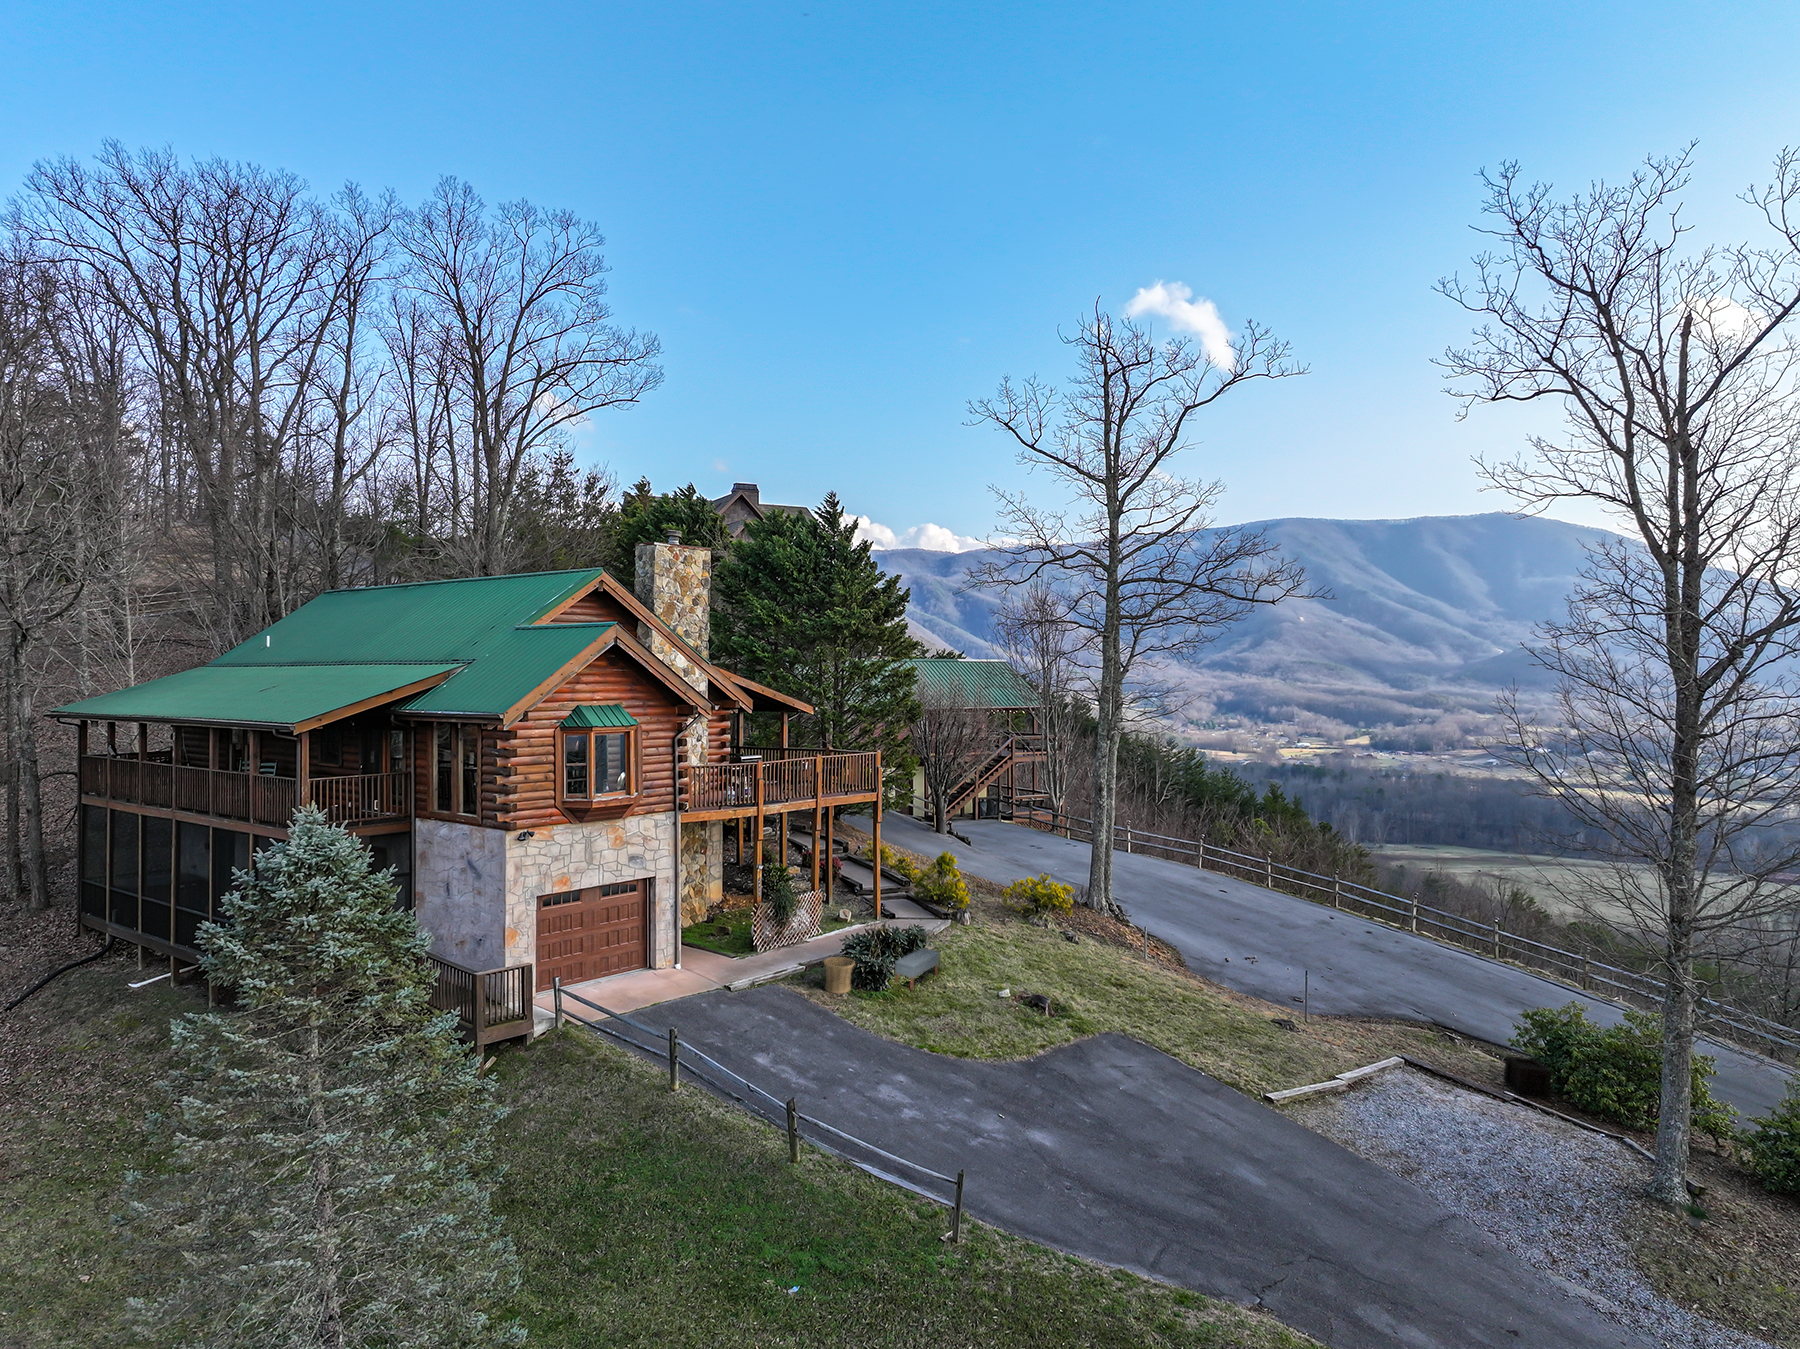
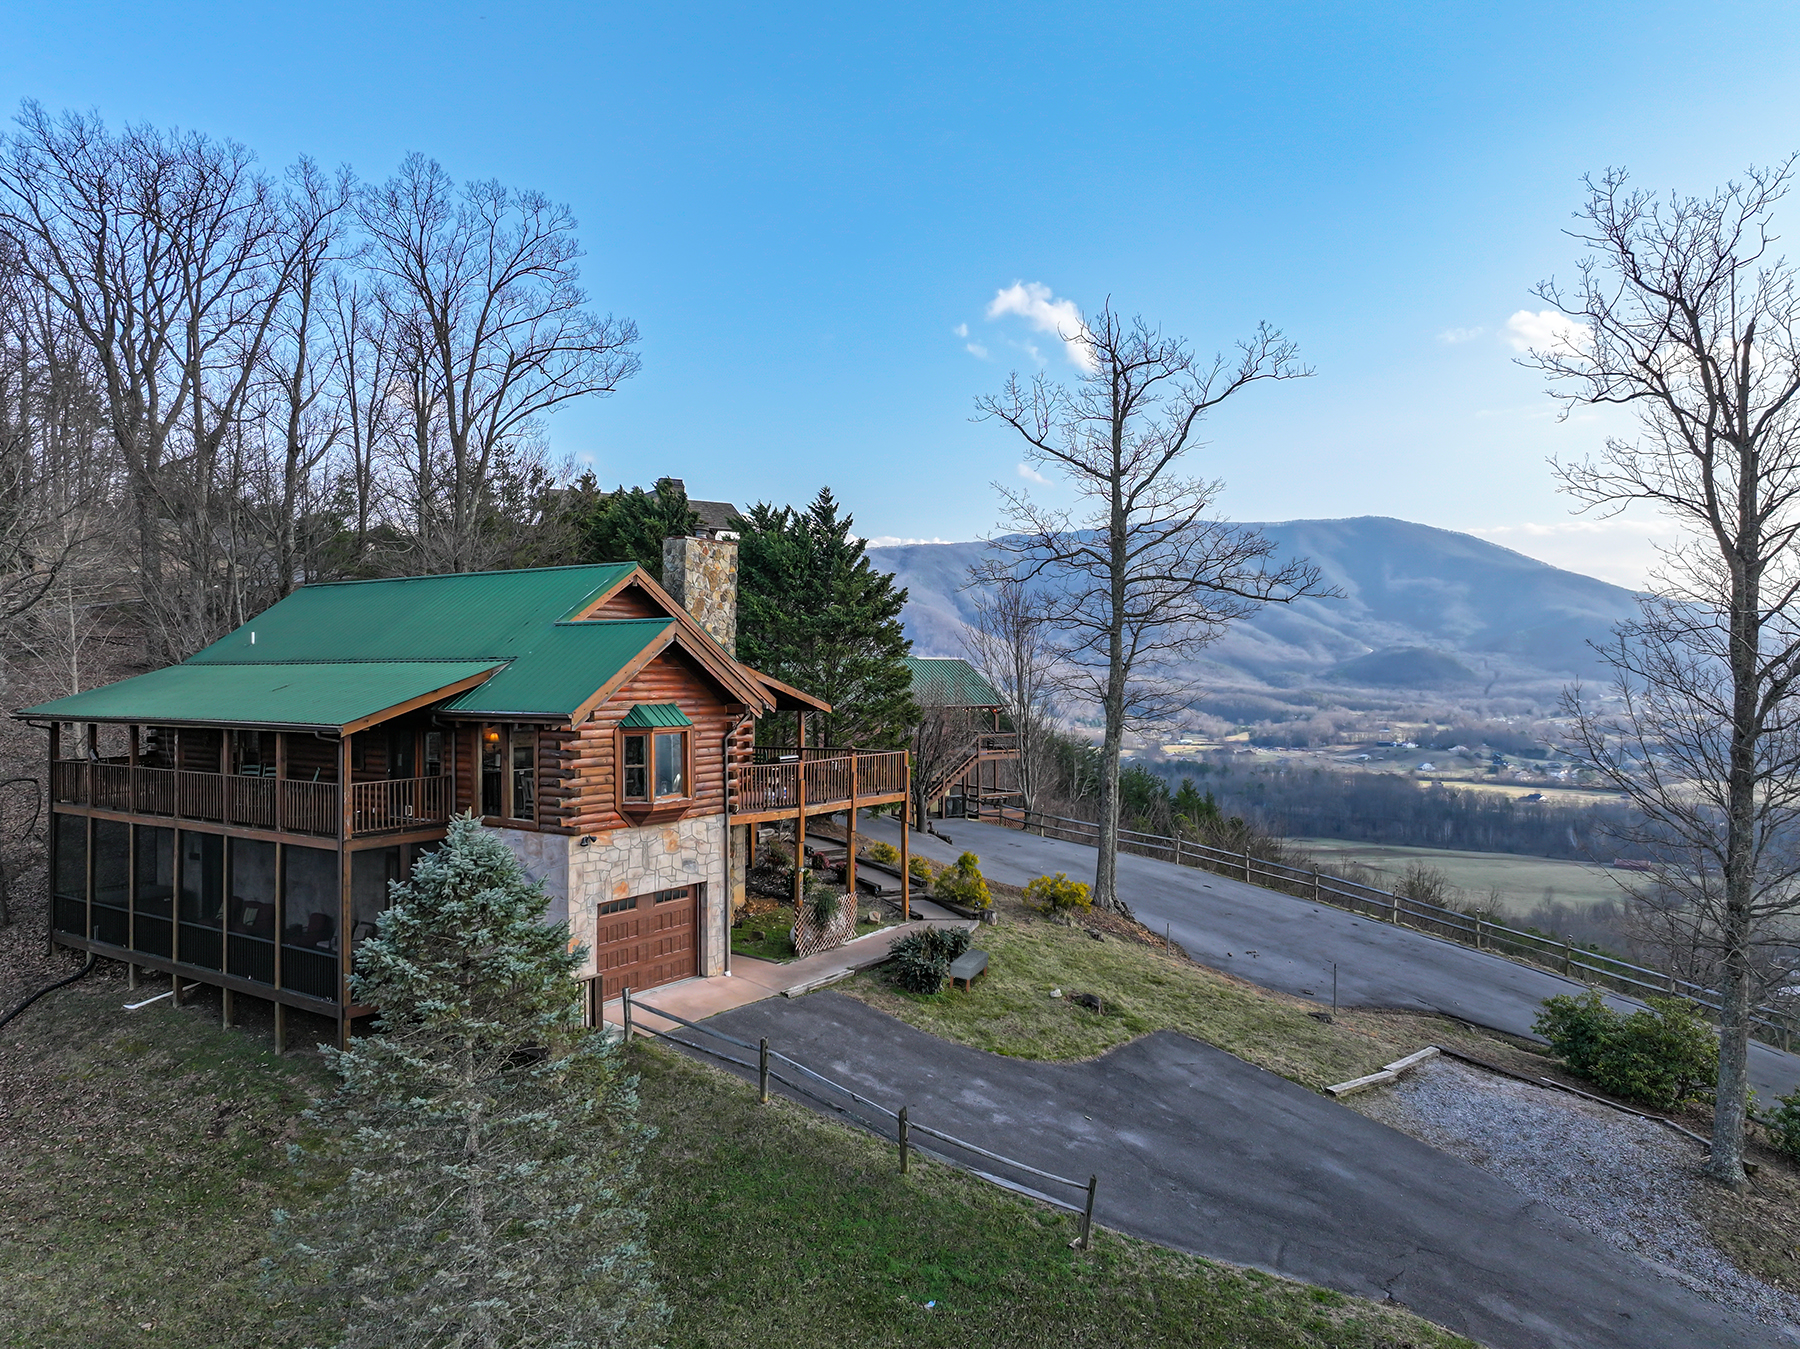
basket: present [823,957,855,993] -> none [881,960,913,997]
wooden crate: present [1504,1056,1551,1099] -> none [1526,1042,1574,1083]
potted plant: present [1680,1186,1712,1228] -> none [1739,1164,1777,1204]

